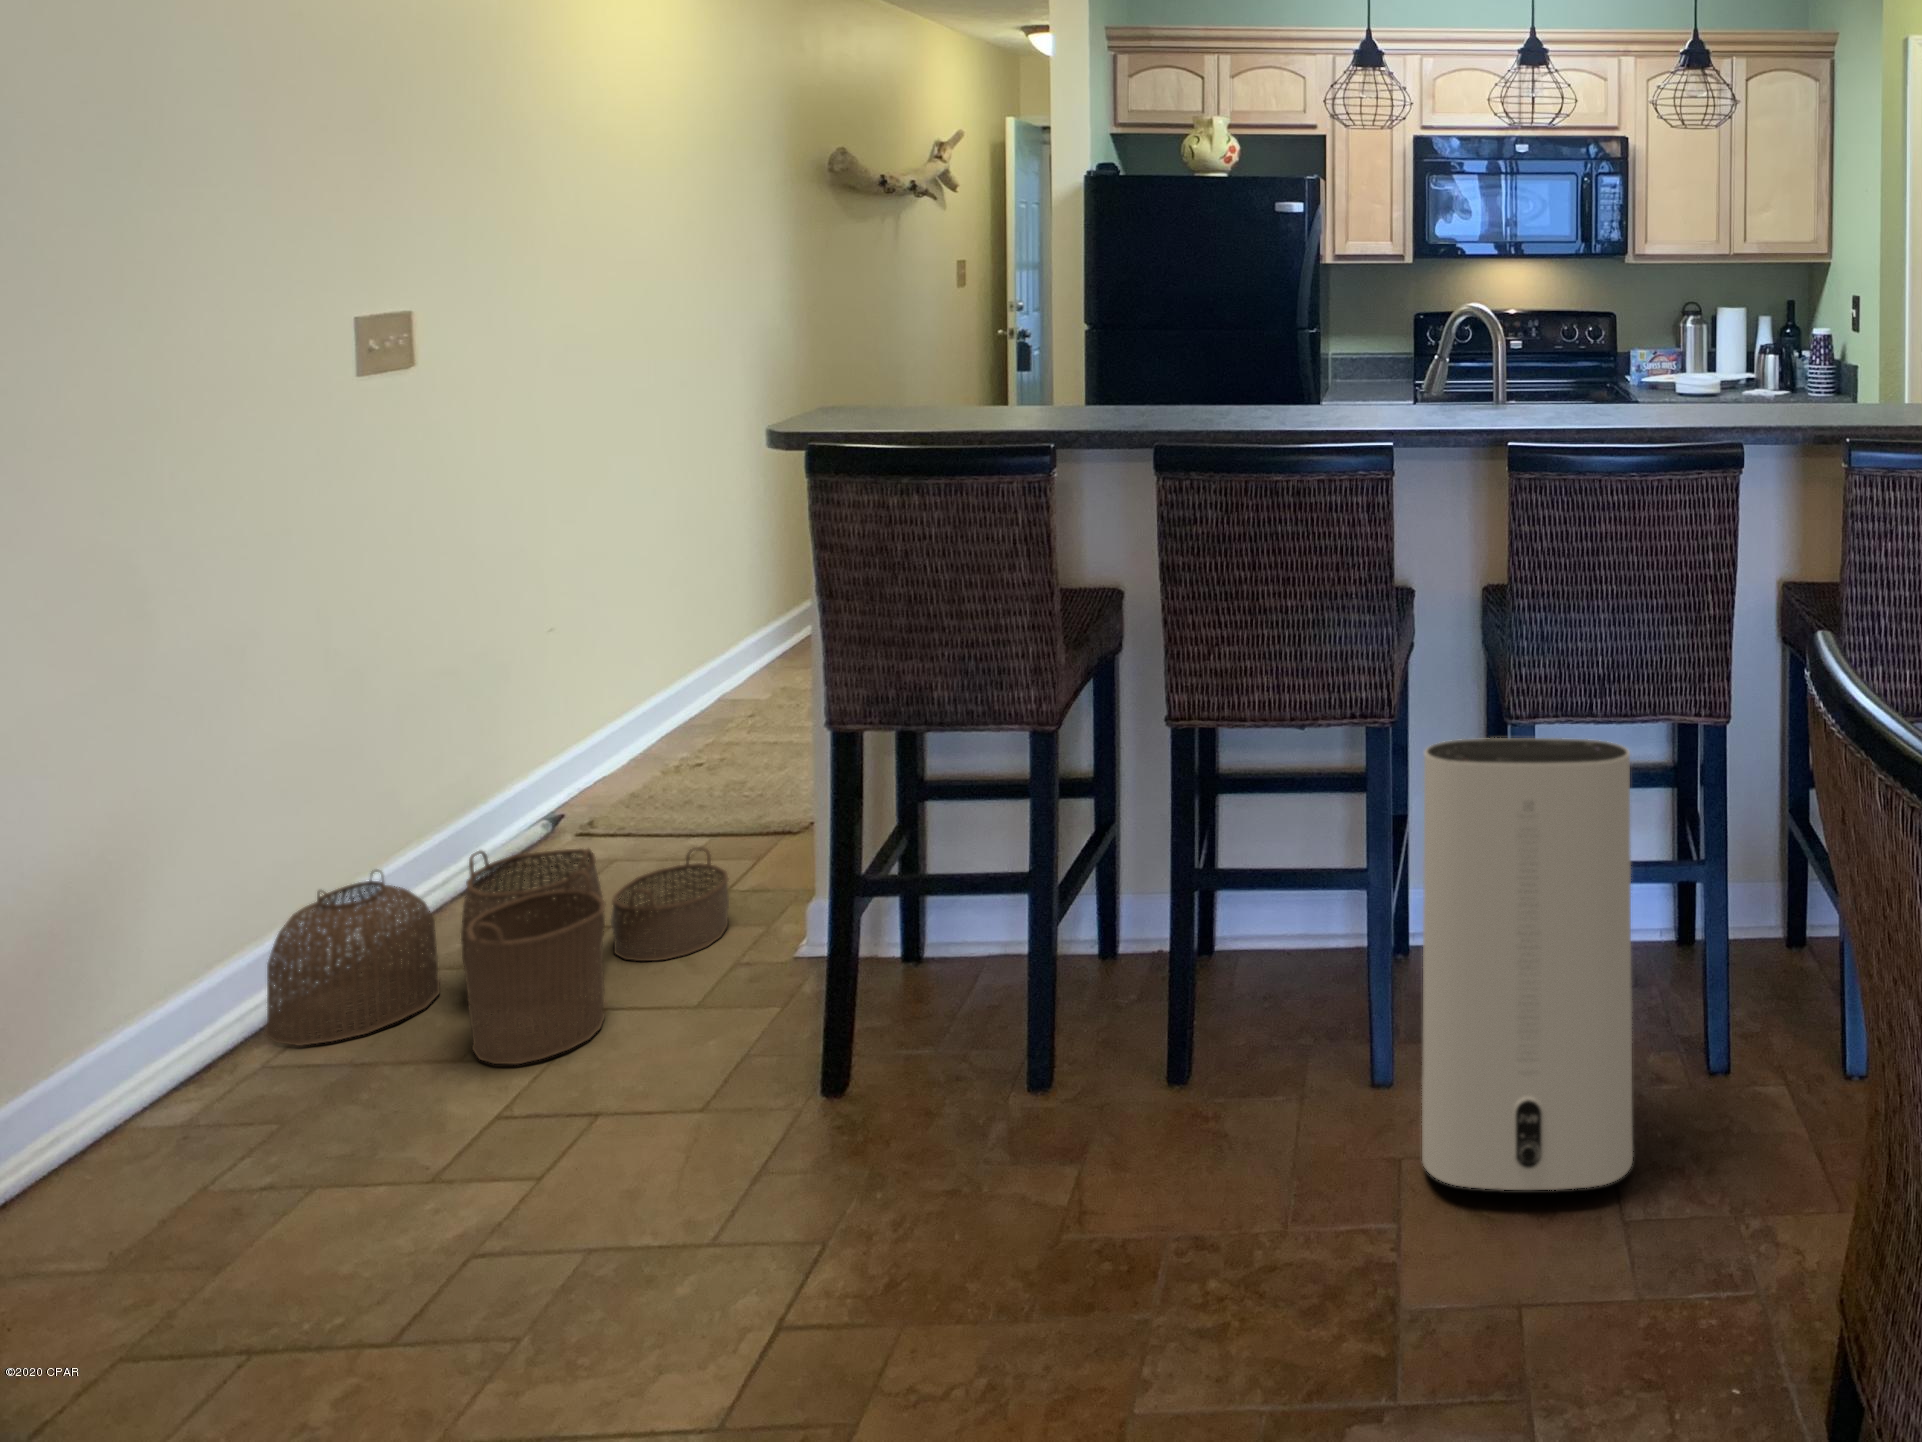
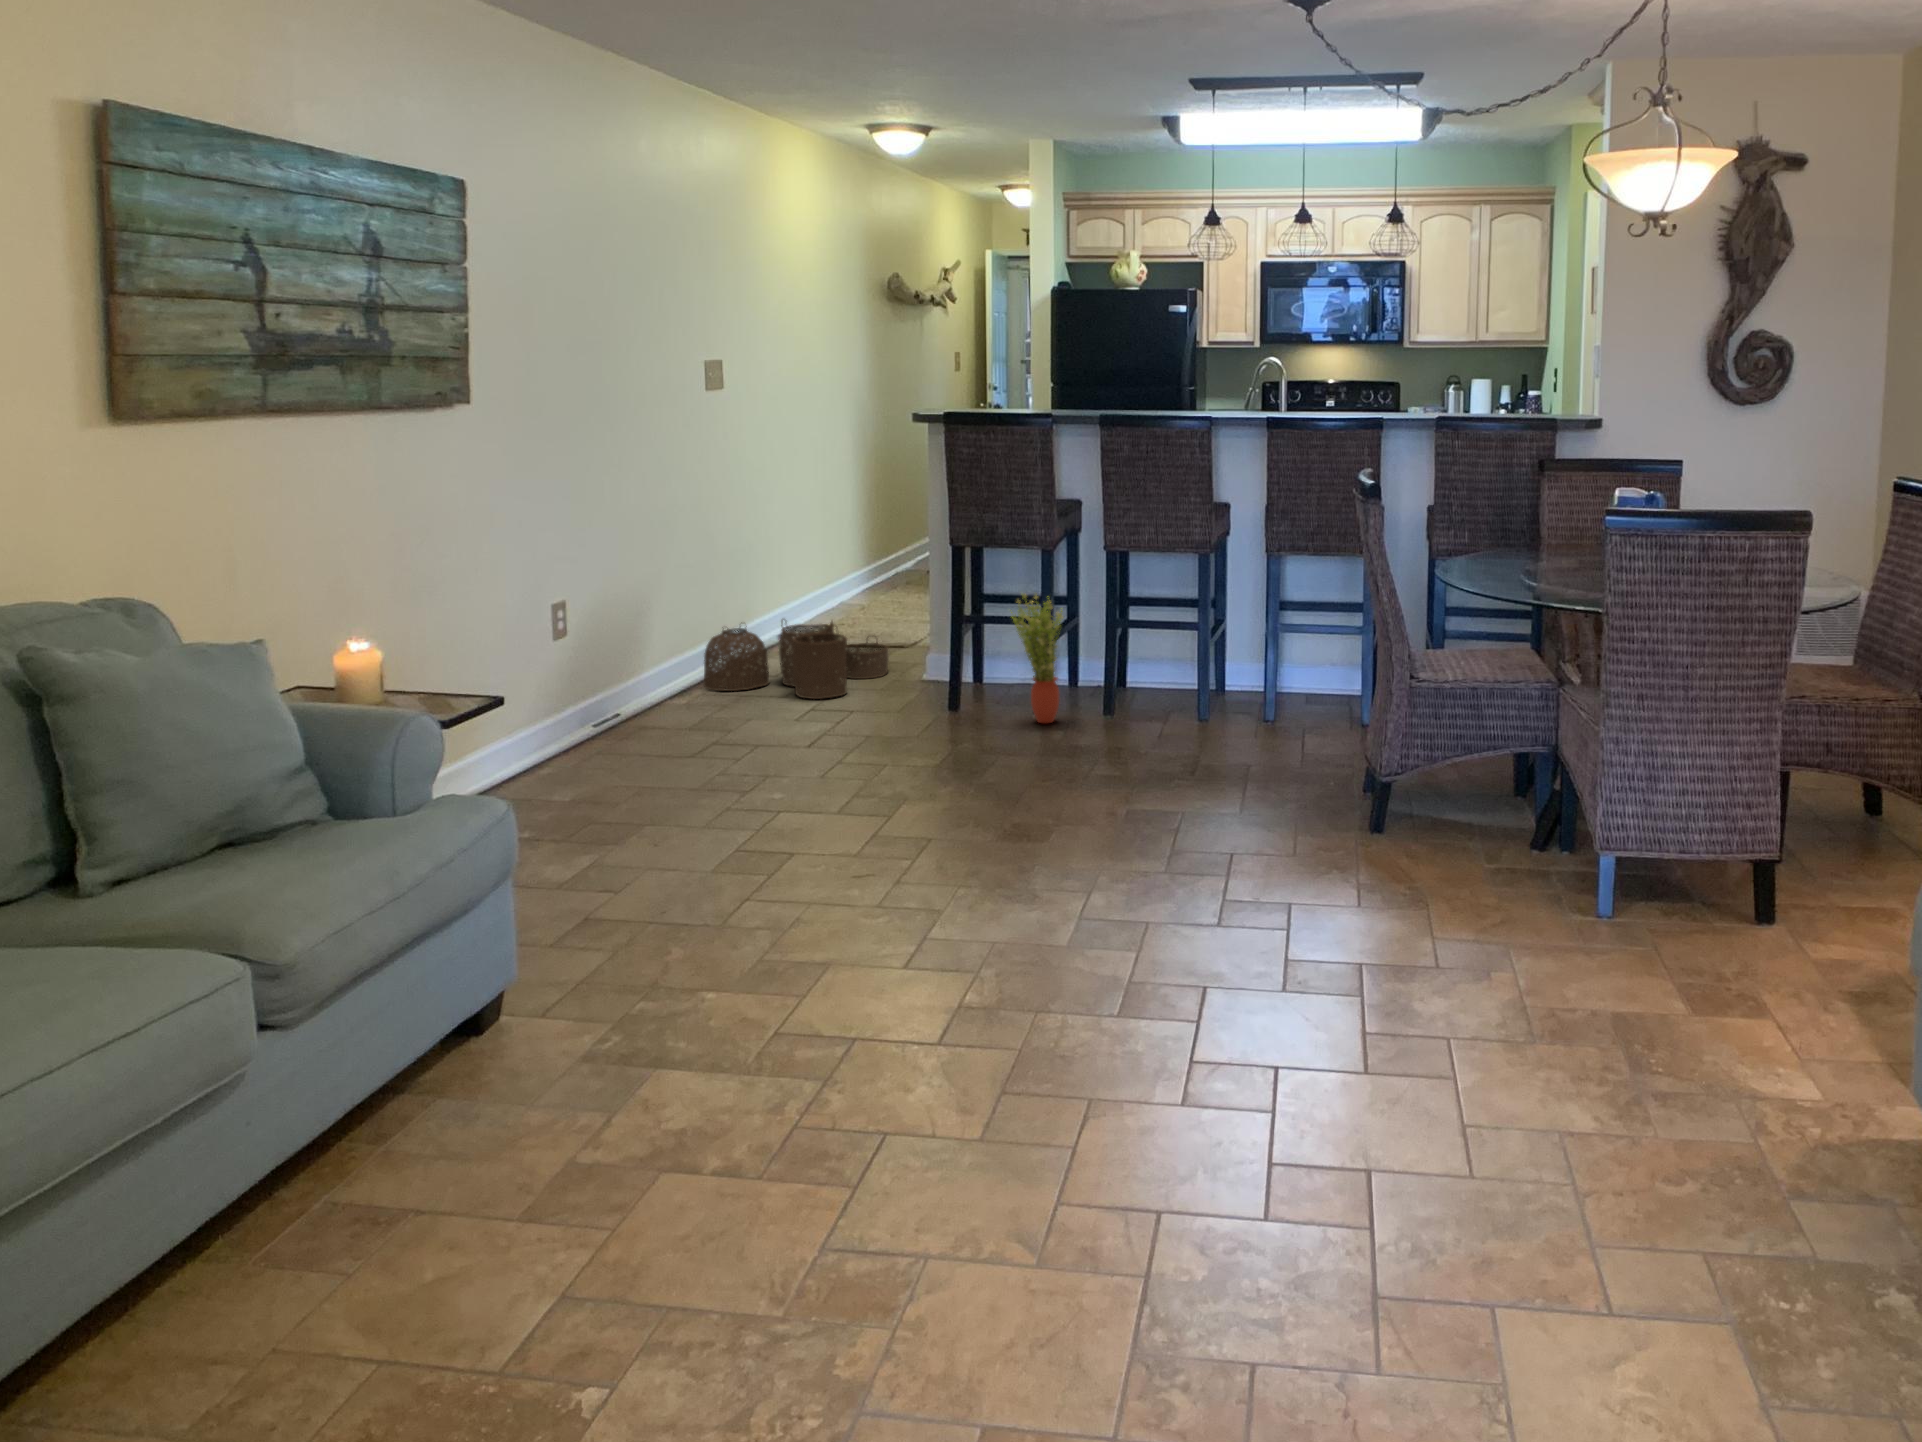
air purifier: present [1422,738,1633,1190] -> none [1215,556,1315,742]
potted plant: none [944,834,1077,1134] -> present [1011,594,1063,723]

